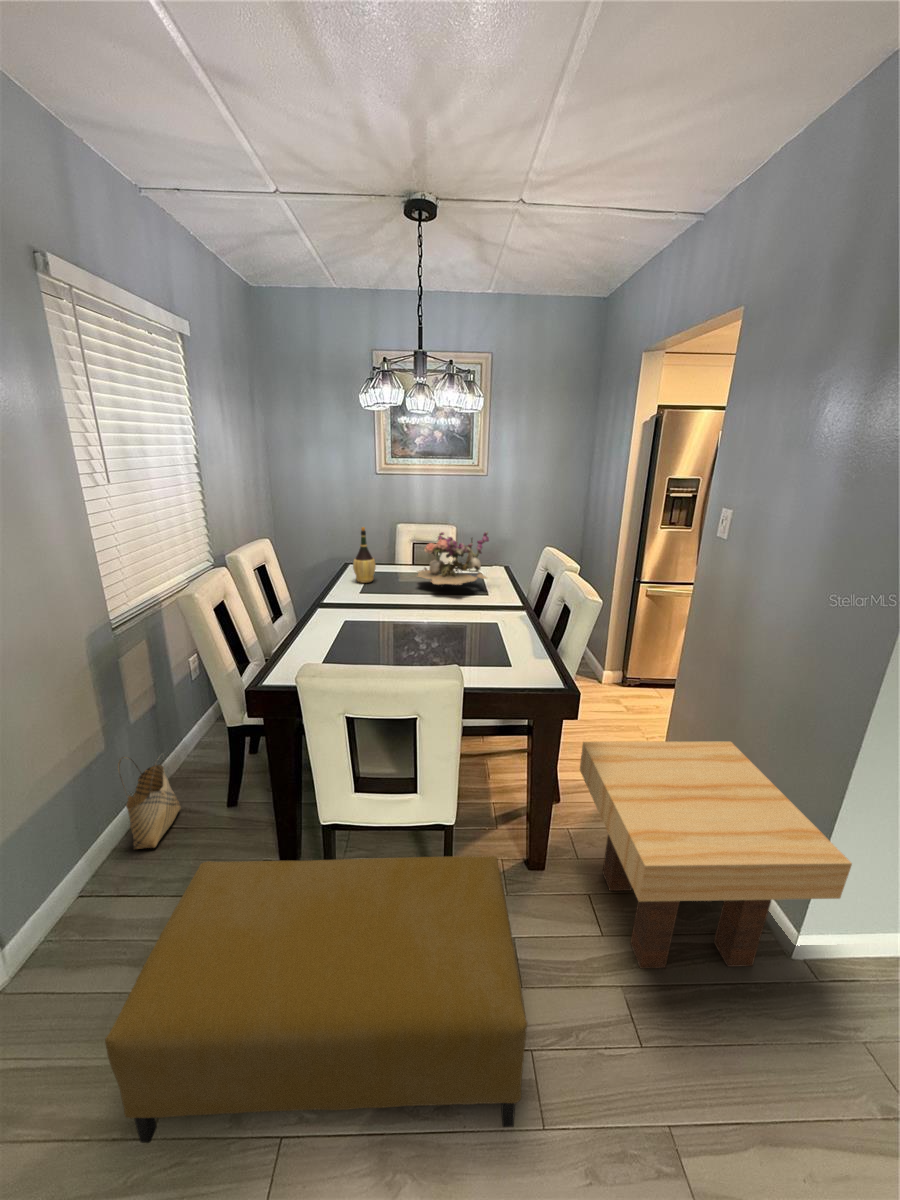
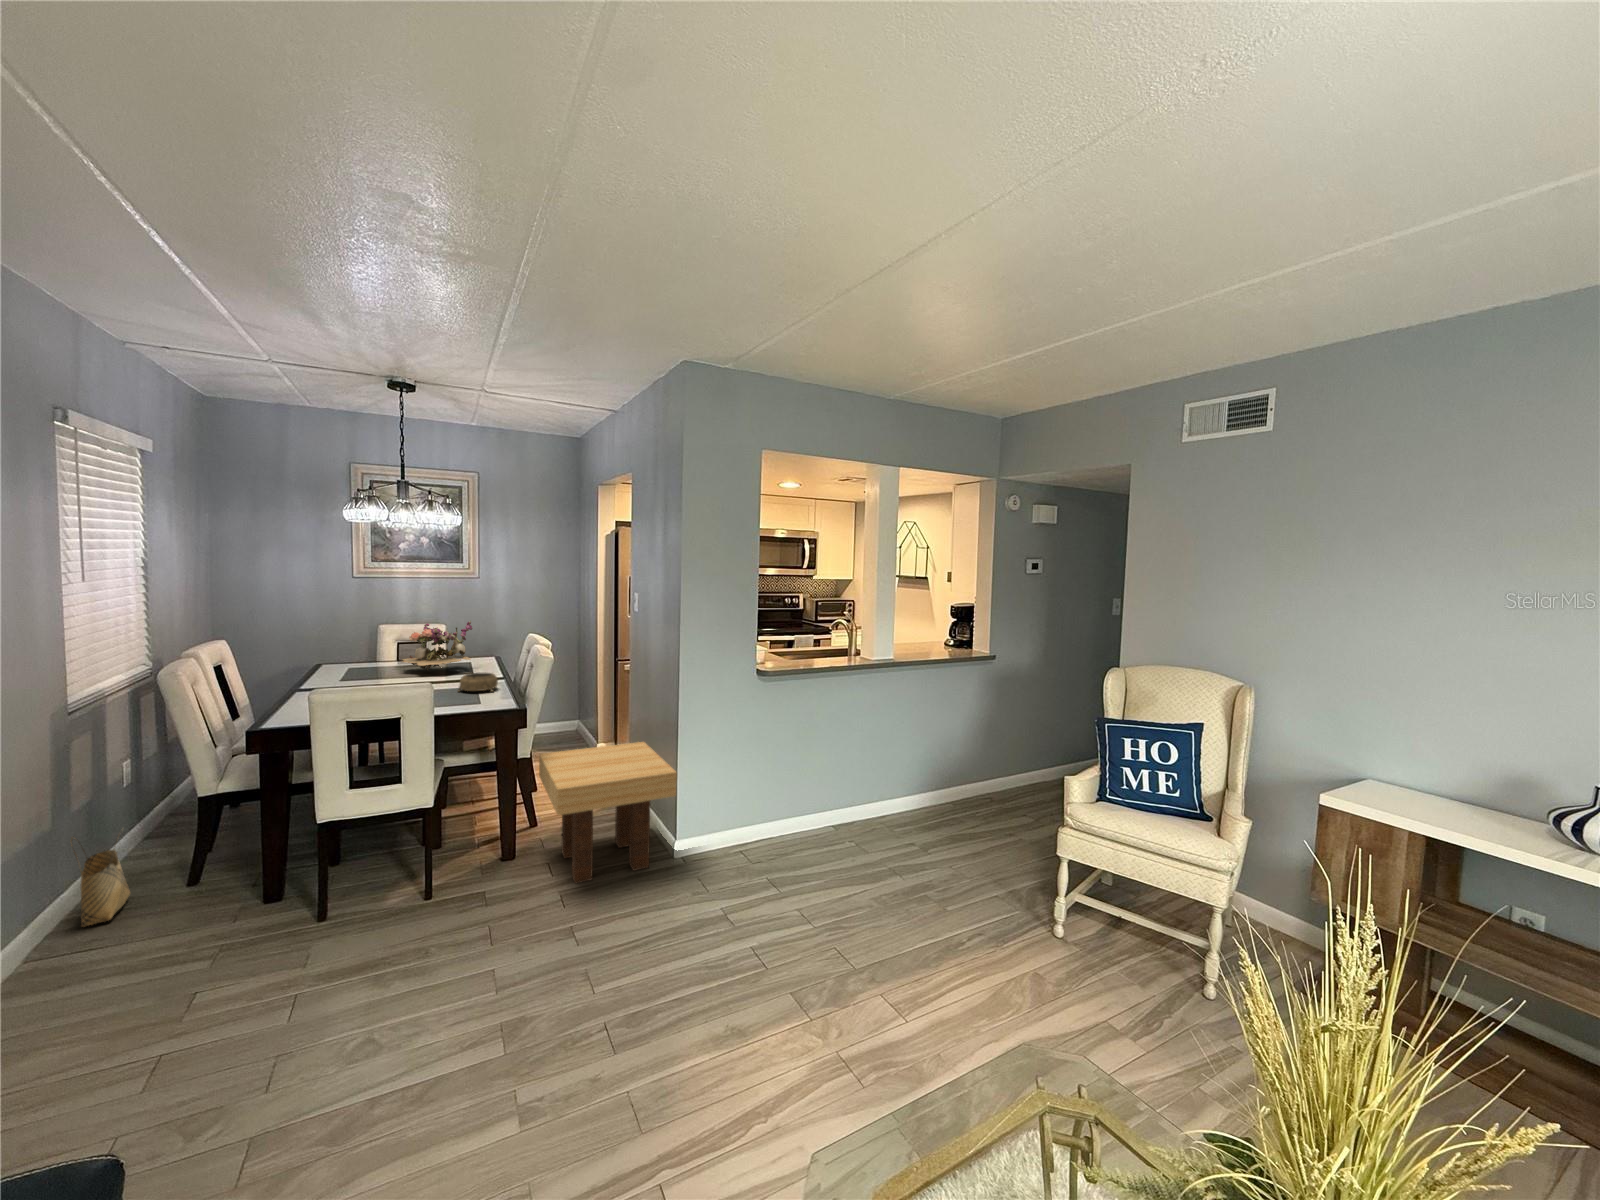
wine bottle: present [353,527,376,583] -> none [333,622,358,673]
decorative bowl: none [477,608,526,640] -> present [458,673,498,692]
ottoman: present [105,856,528,1143] -> none [168,820,476,1025]

